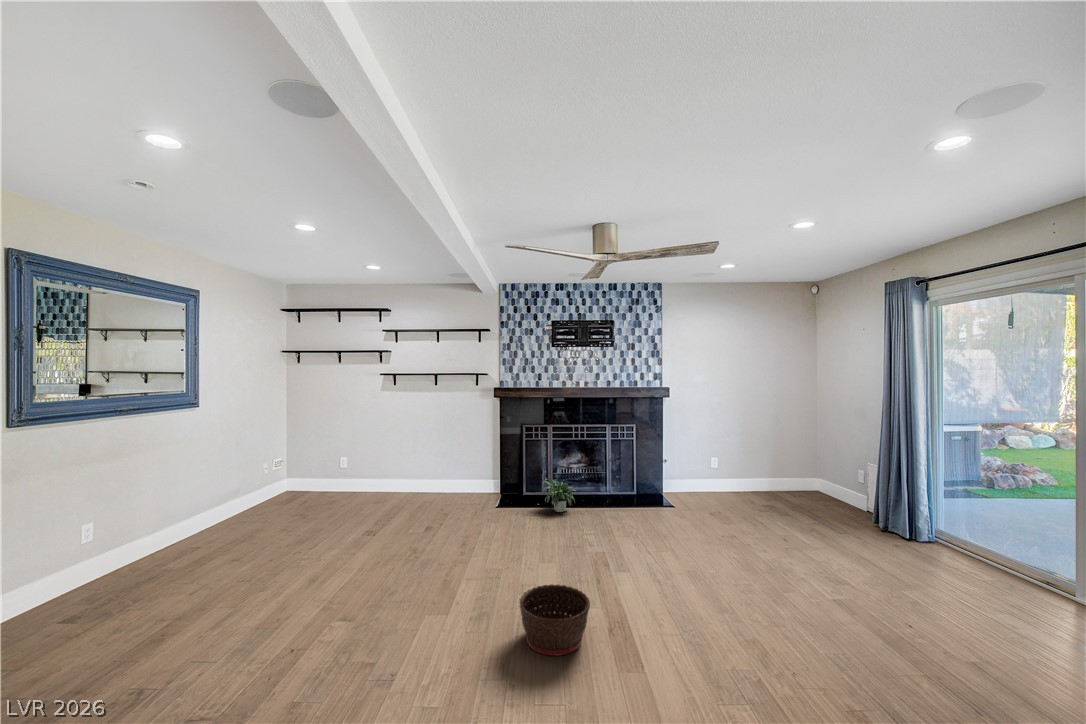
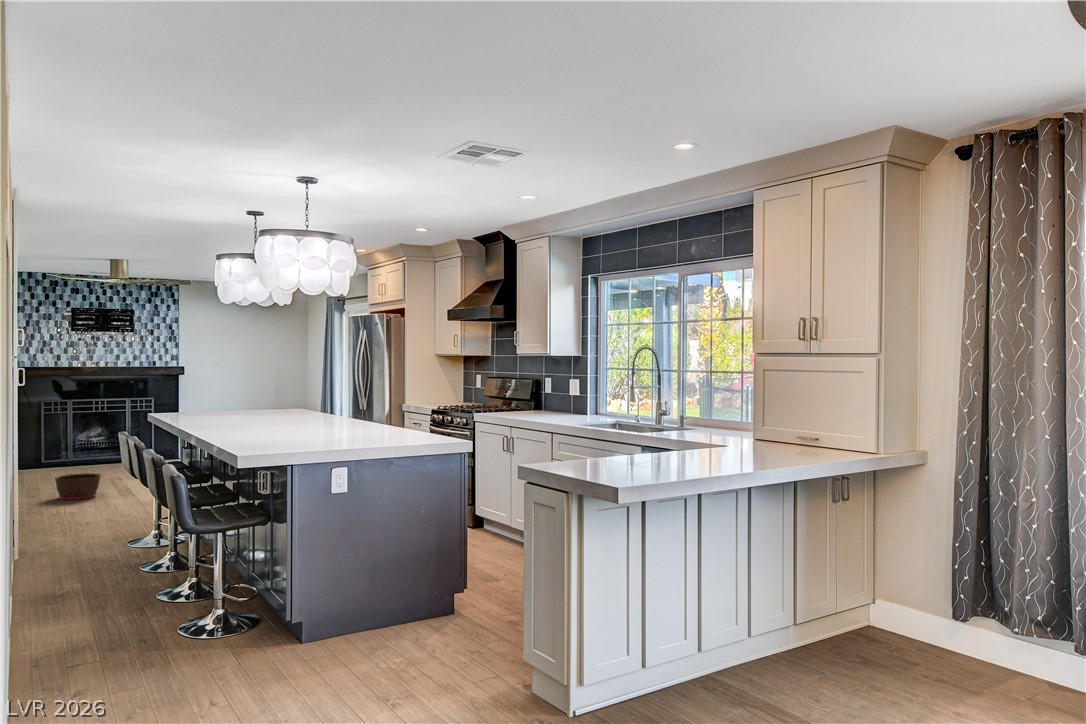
potted plant: present [544,481,576,512] -> none [58,444,96,469]

